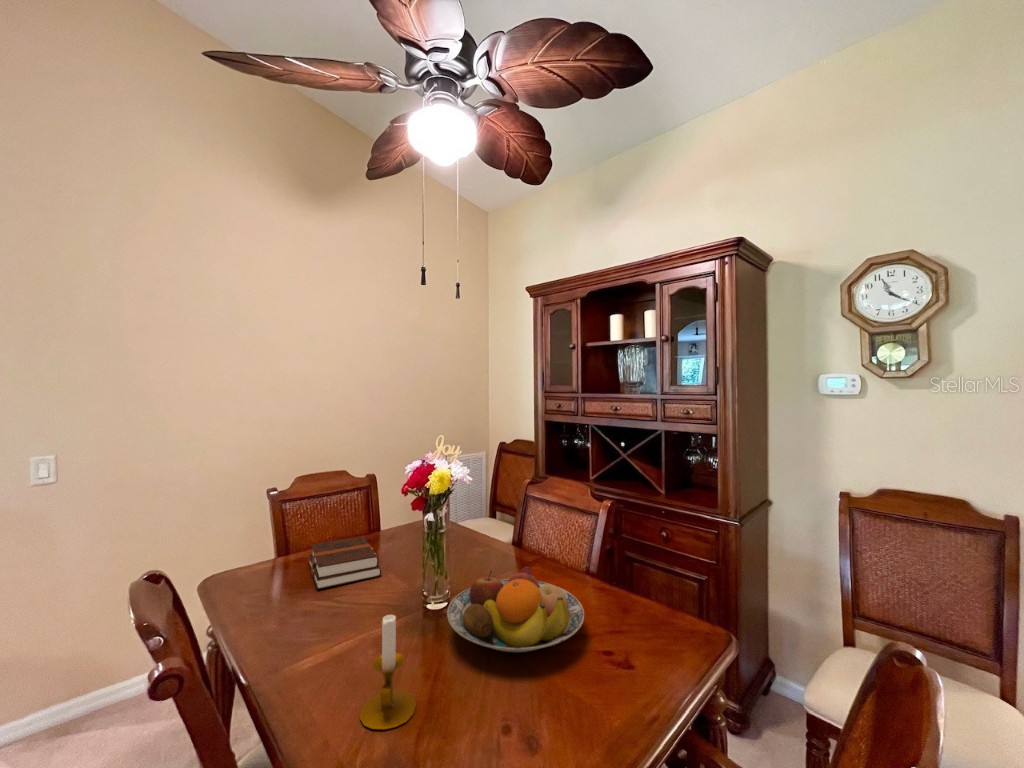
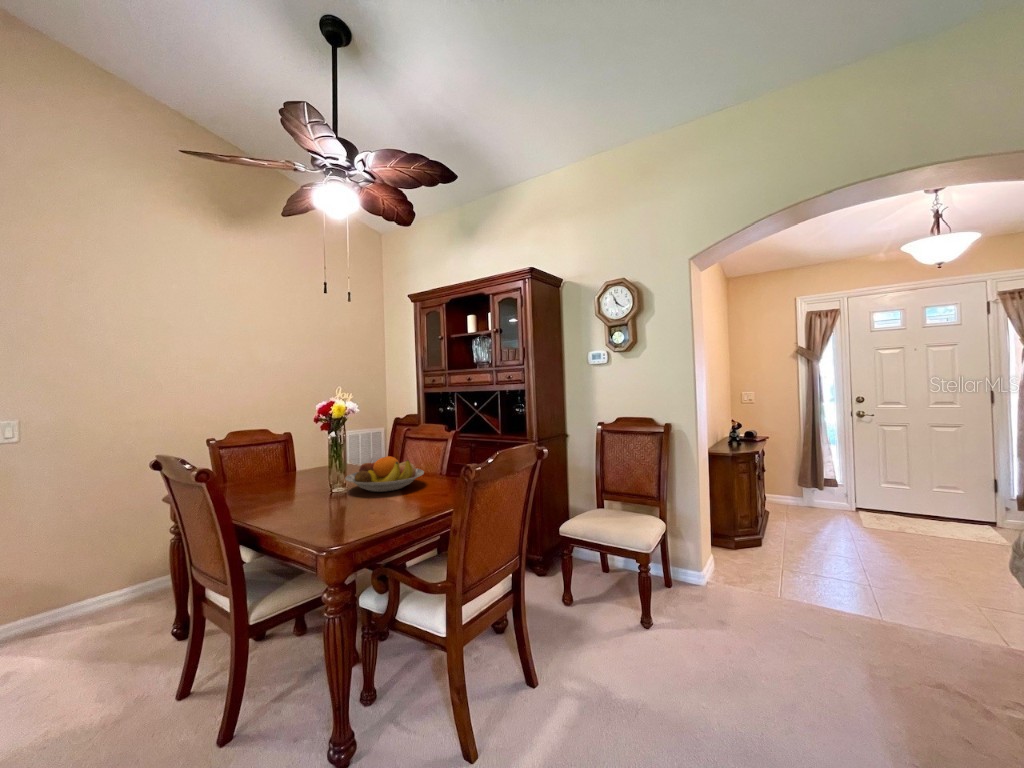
hardback book: present [308,536,381,589] -> none [248,463,302,486]
candlestick: present [360,615,416,730] -> none [298,462,328,513]

